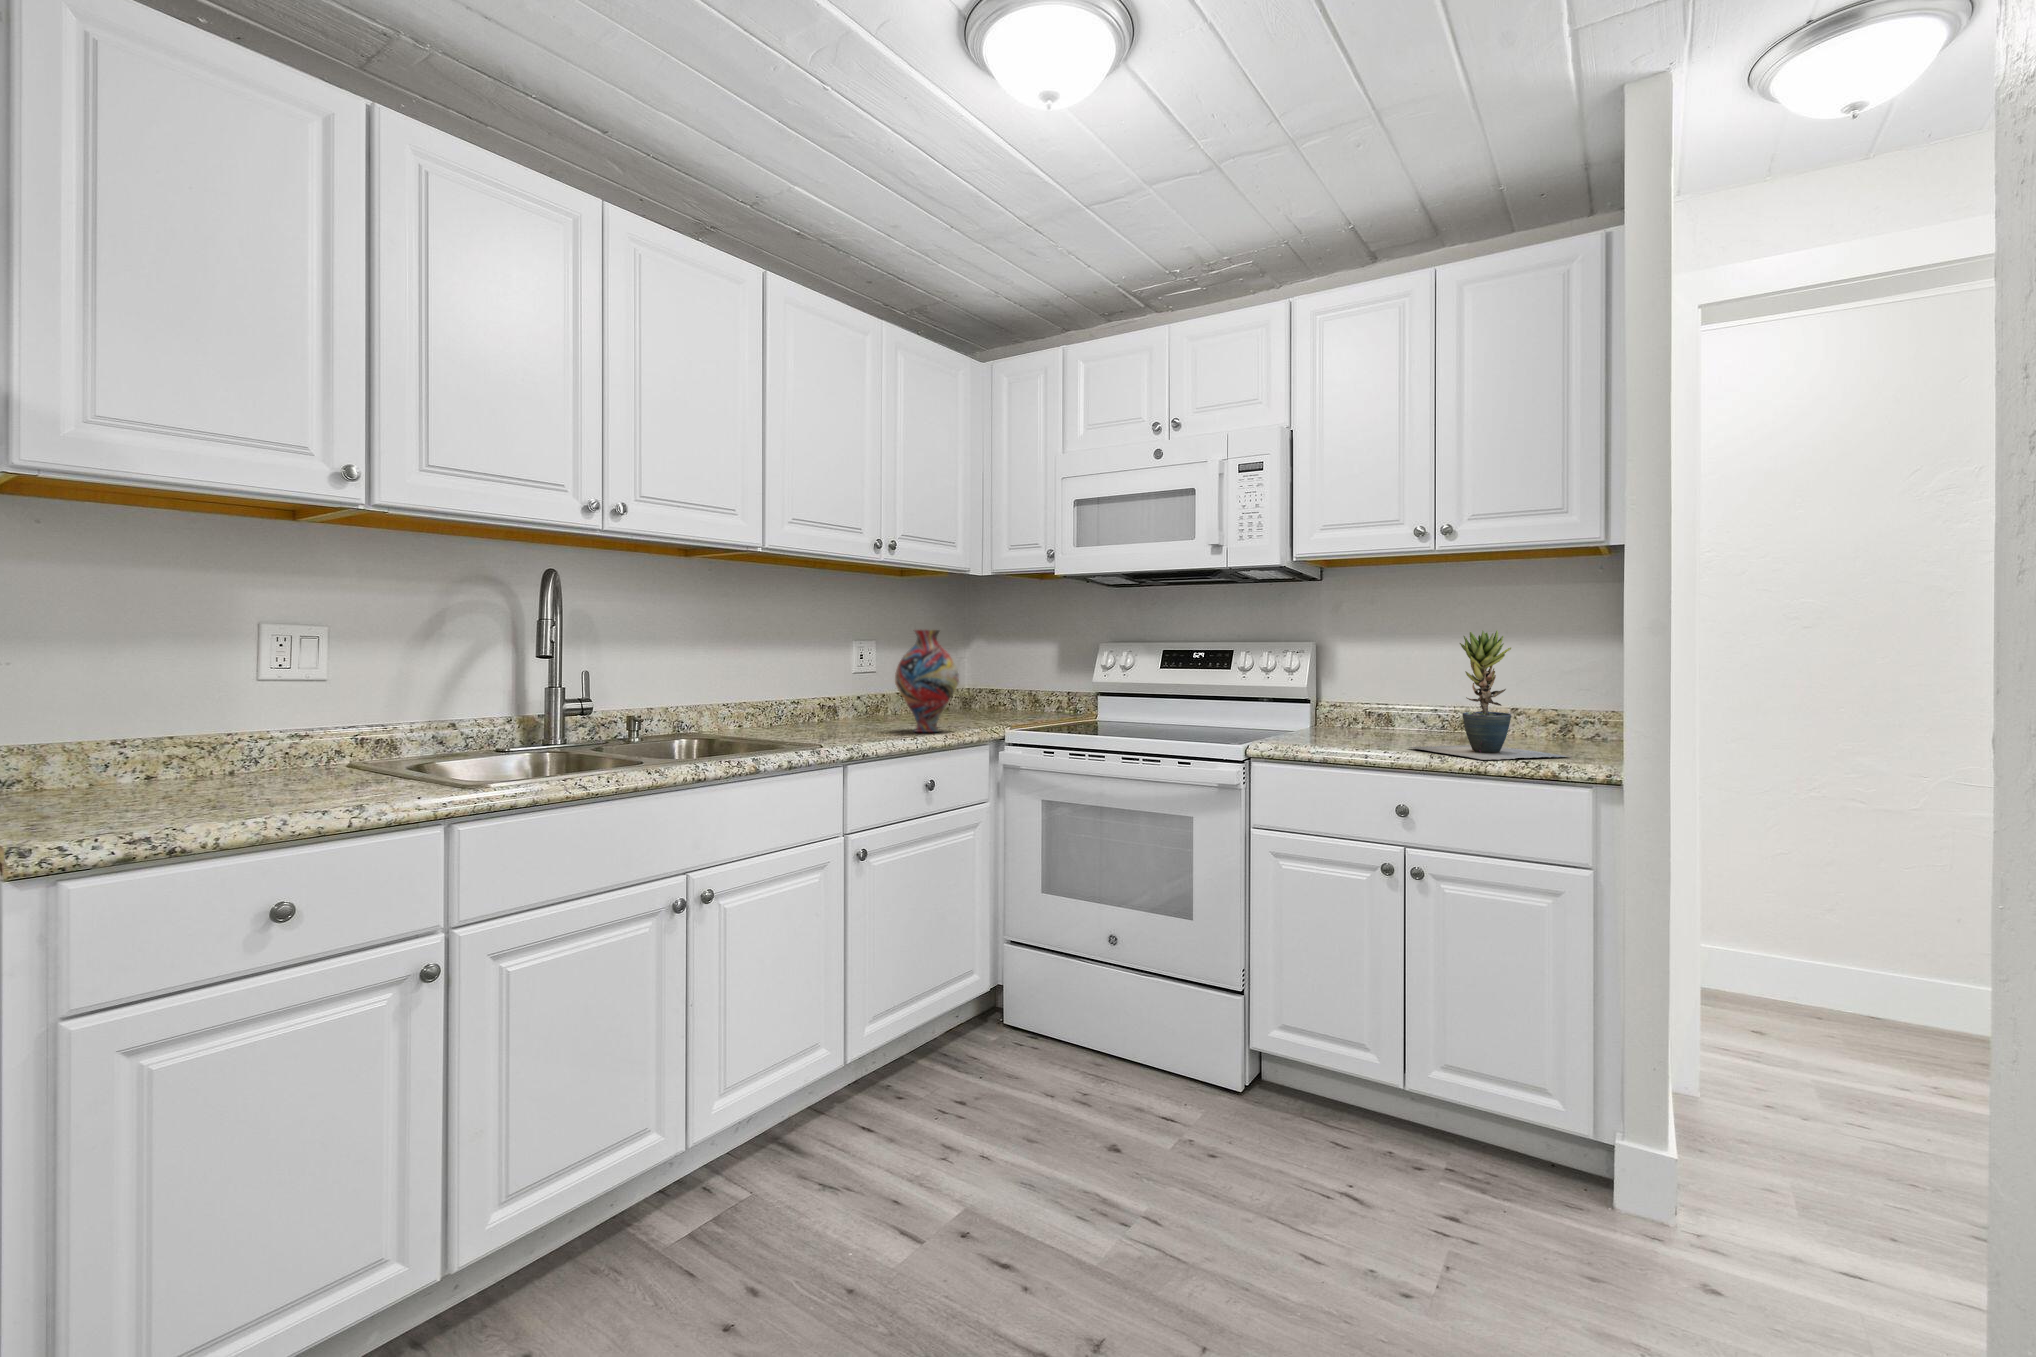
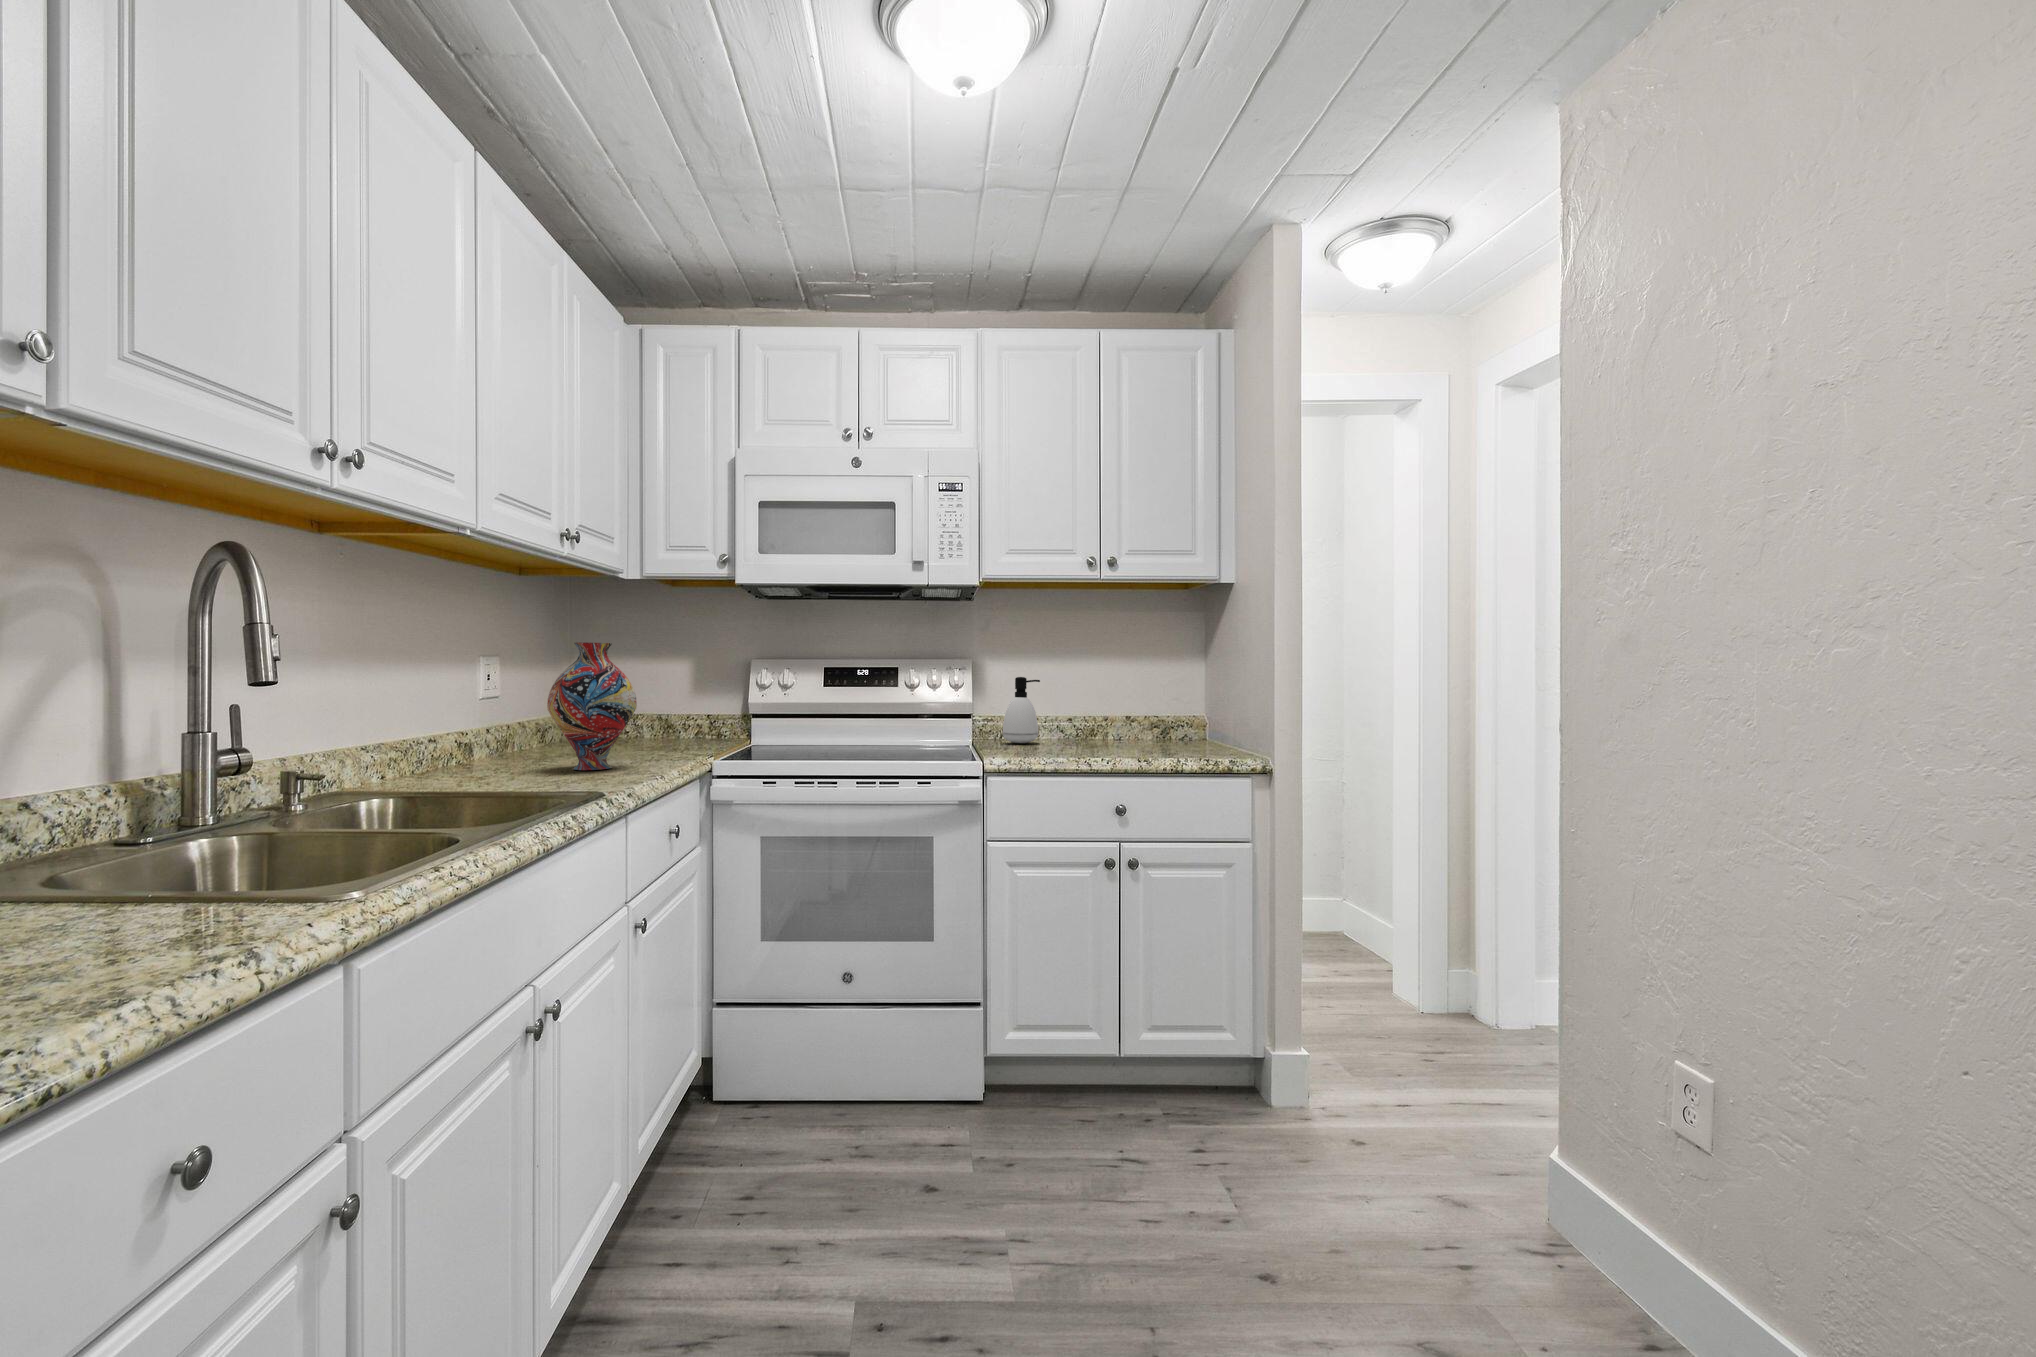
potted plant: present [1409,631,1566,760] -> none [1099,655,1217,761]
soap dispenser: none [1339,658,1384,733] -> present [1003,677,1040,743]

